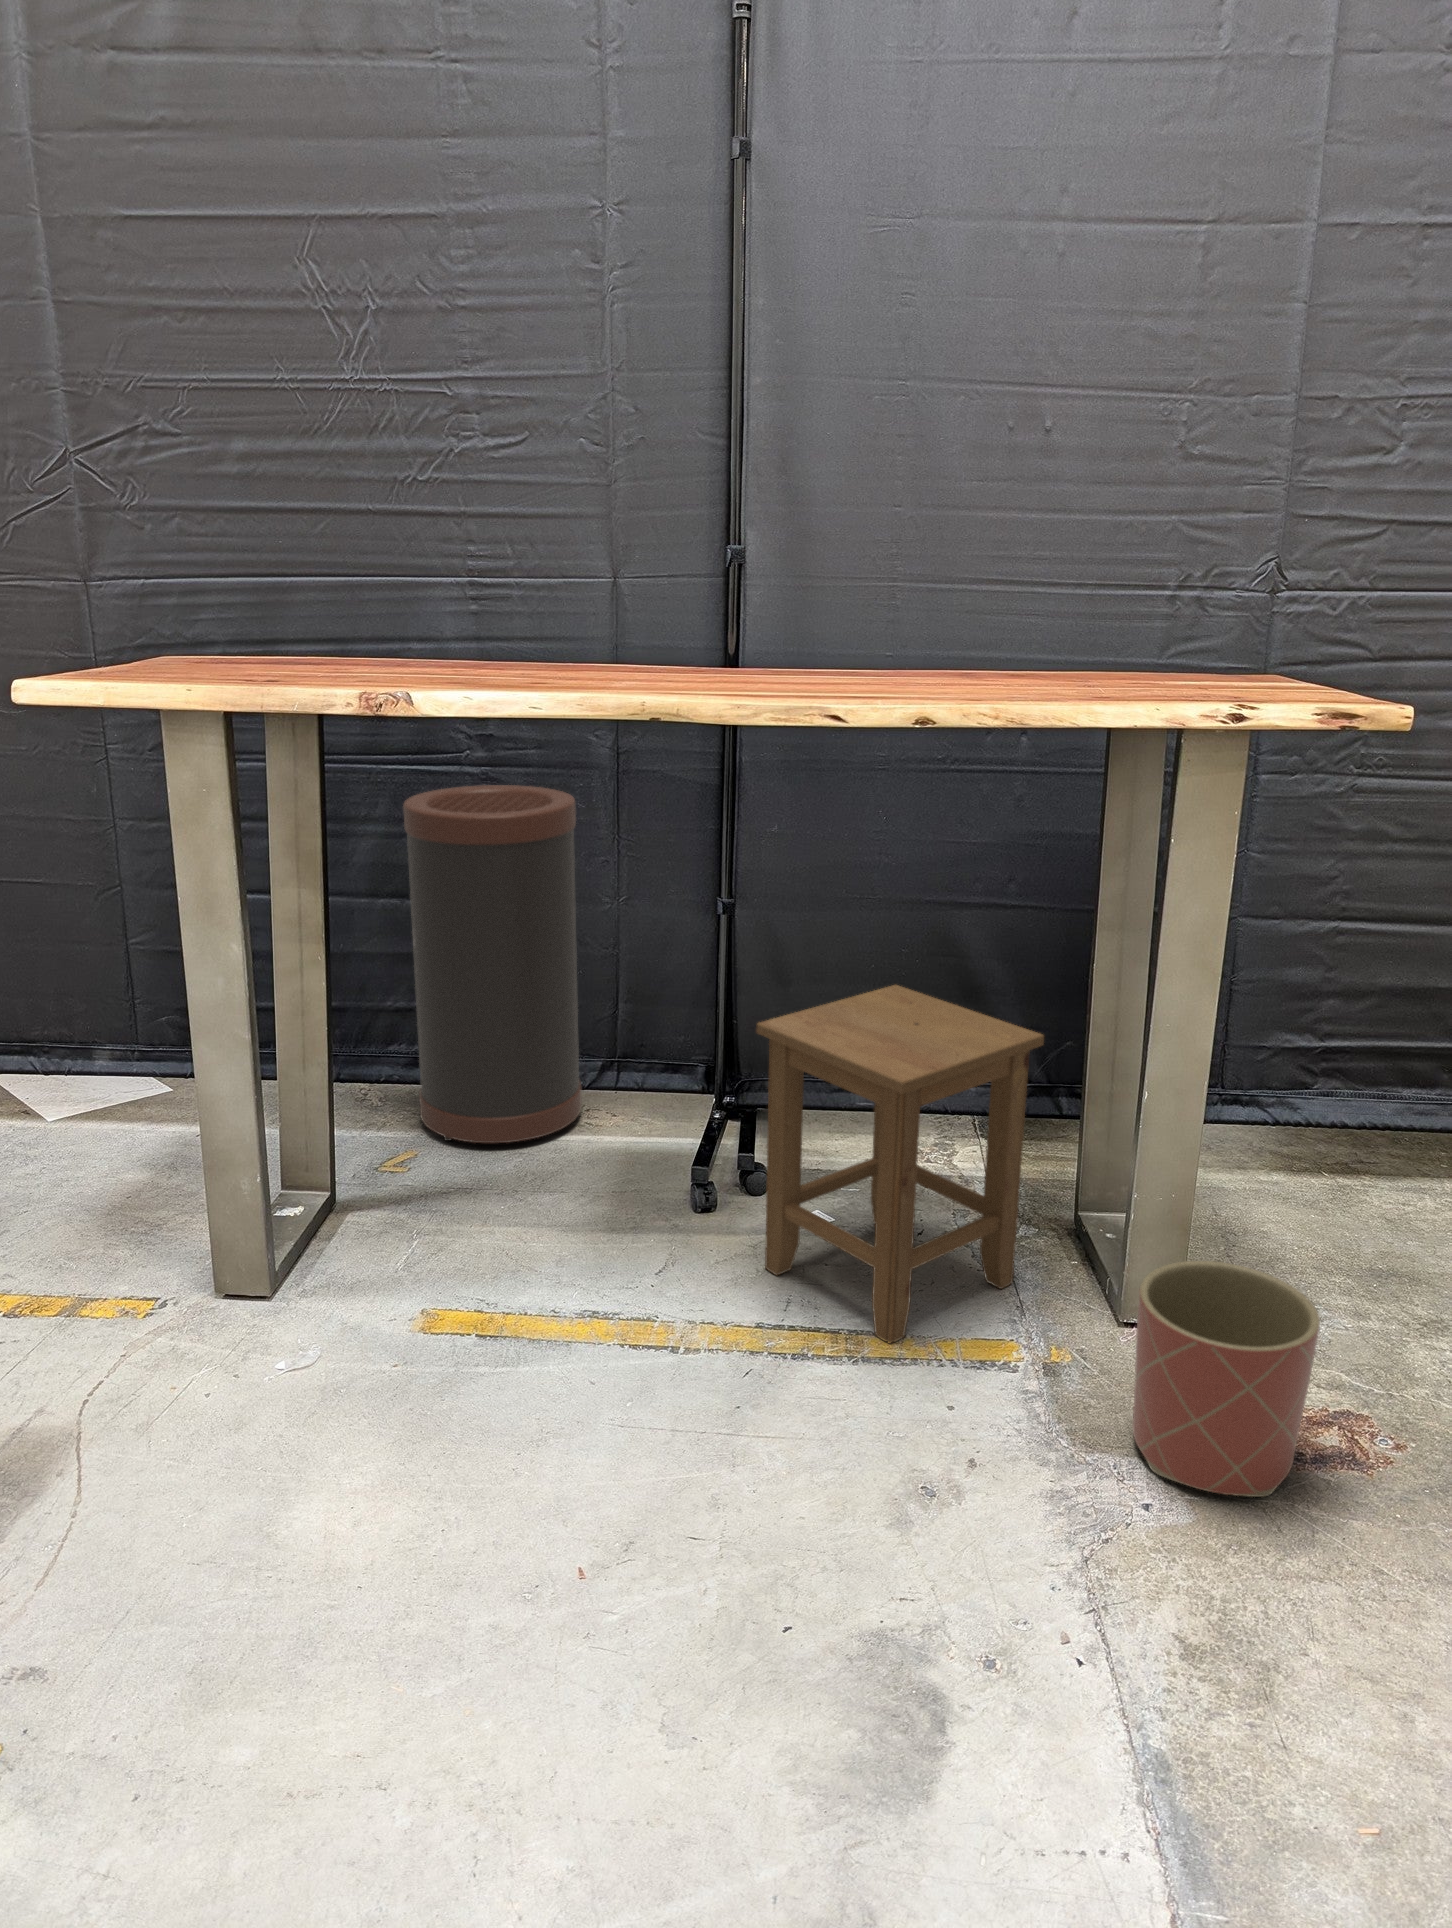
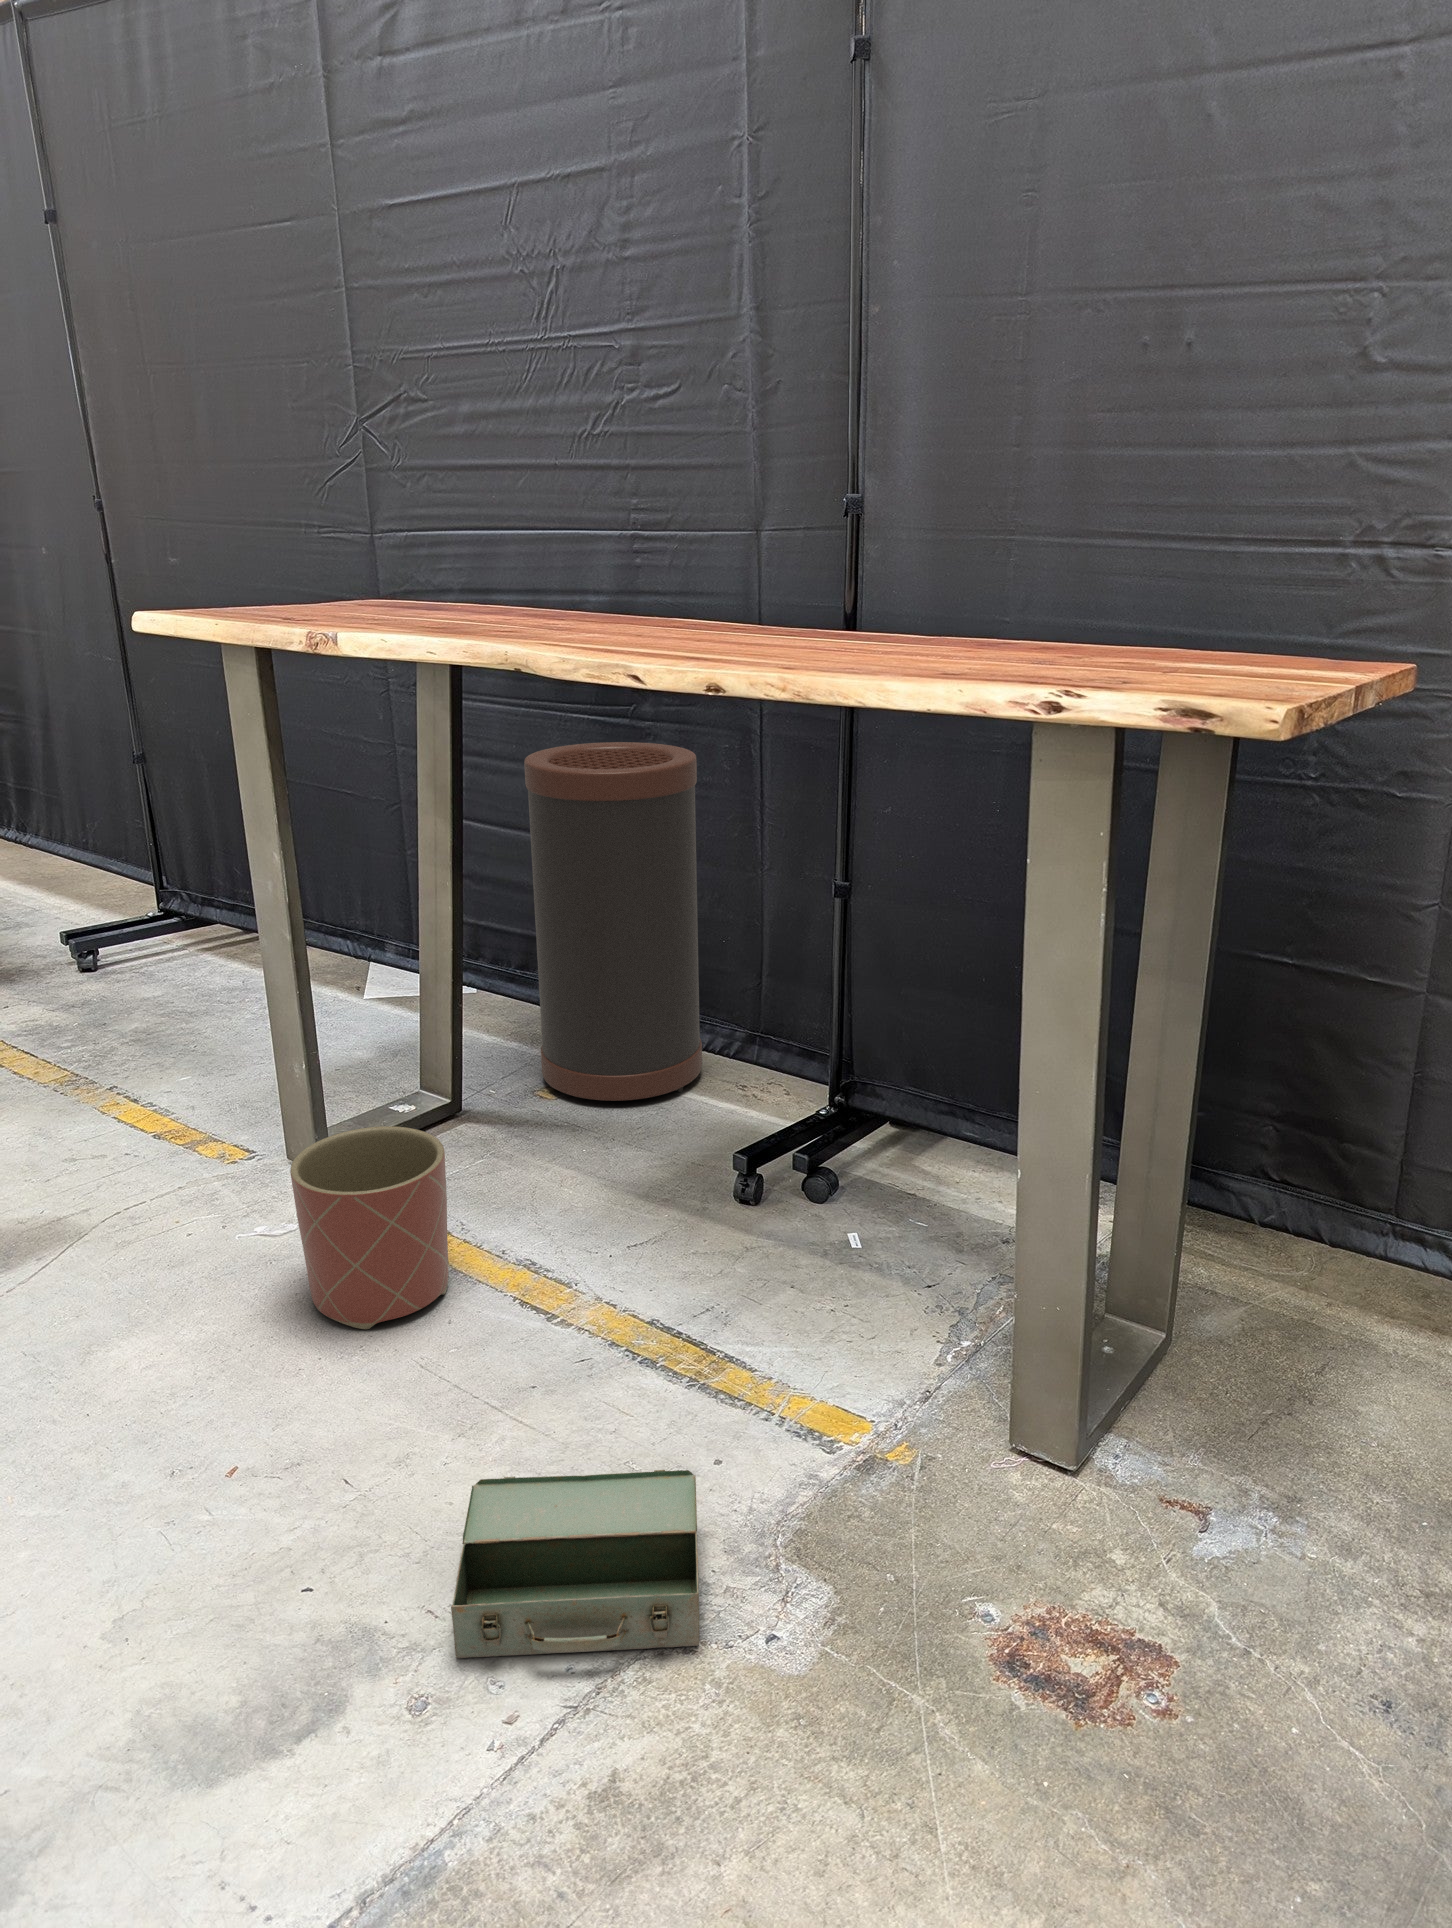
stool: present [756,985,1044,1344] -> none [685,996,968,1390]
planter: present [1133,1261,1320,1497] -> present [290,1126,449,1329]
toolbox: none [809,1400,1065,1601] -> present [451,1470,699,1658]

